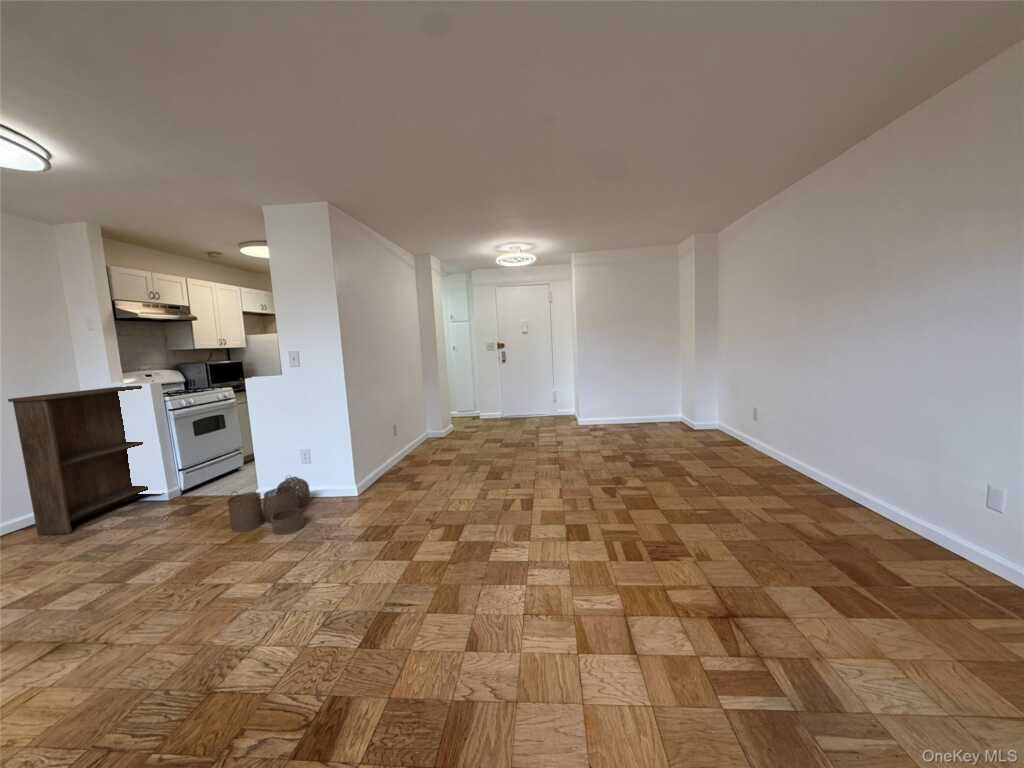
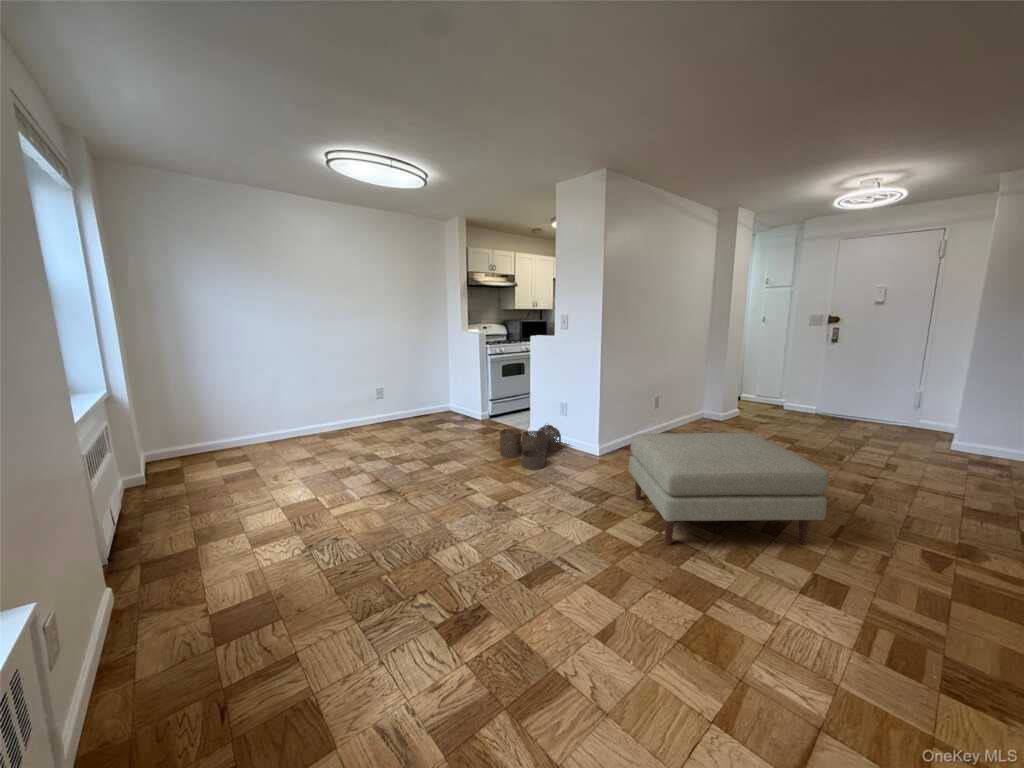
bookshelf: present [8,386,161,535] -> none [413,337,481,428]
ottoman: none [408,438,558,548] -> present [629,433,829,545]

